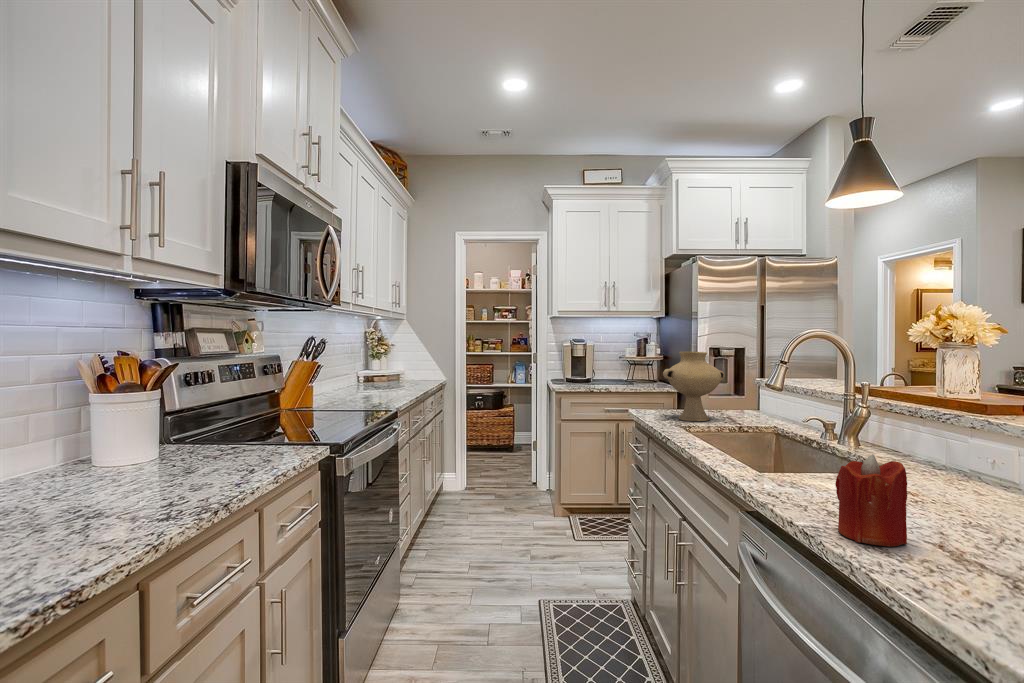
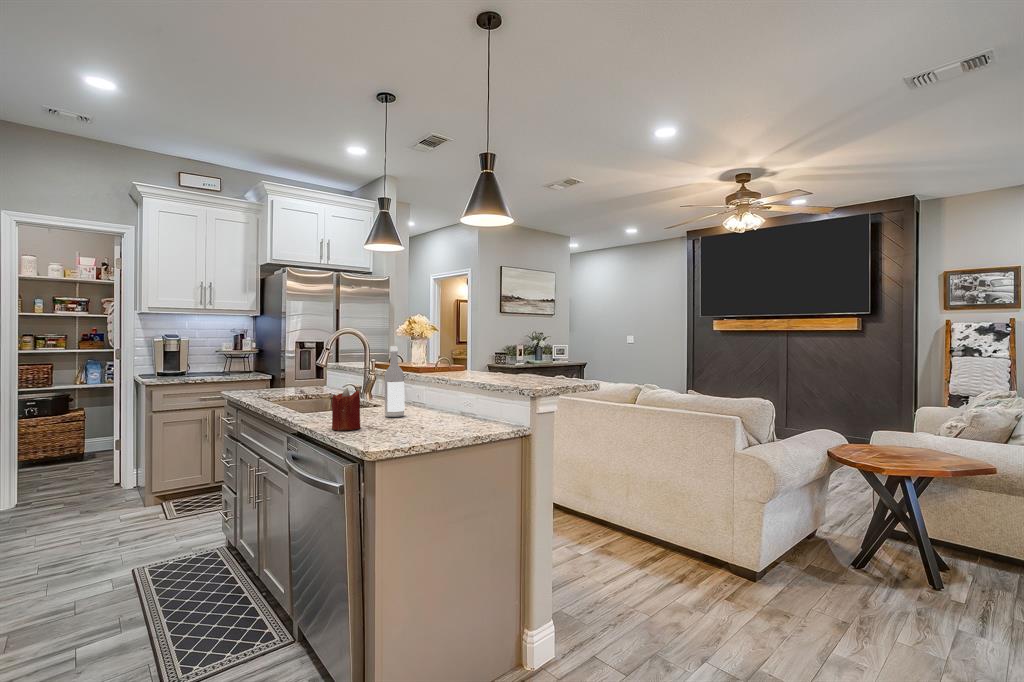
vase: present [663,352,725,421] -> none [250,343,299,395]
wine bottle: none [928,367,979,513] -> present [384,346,404,417]

